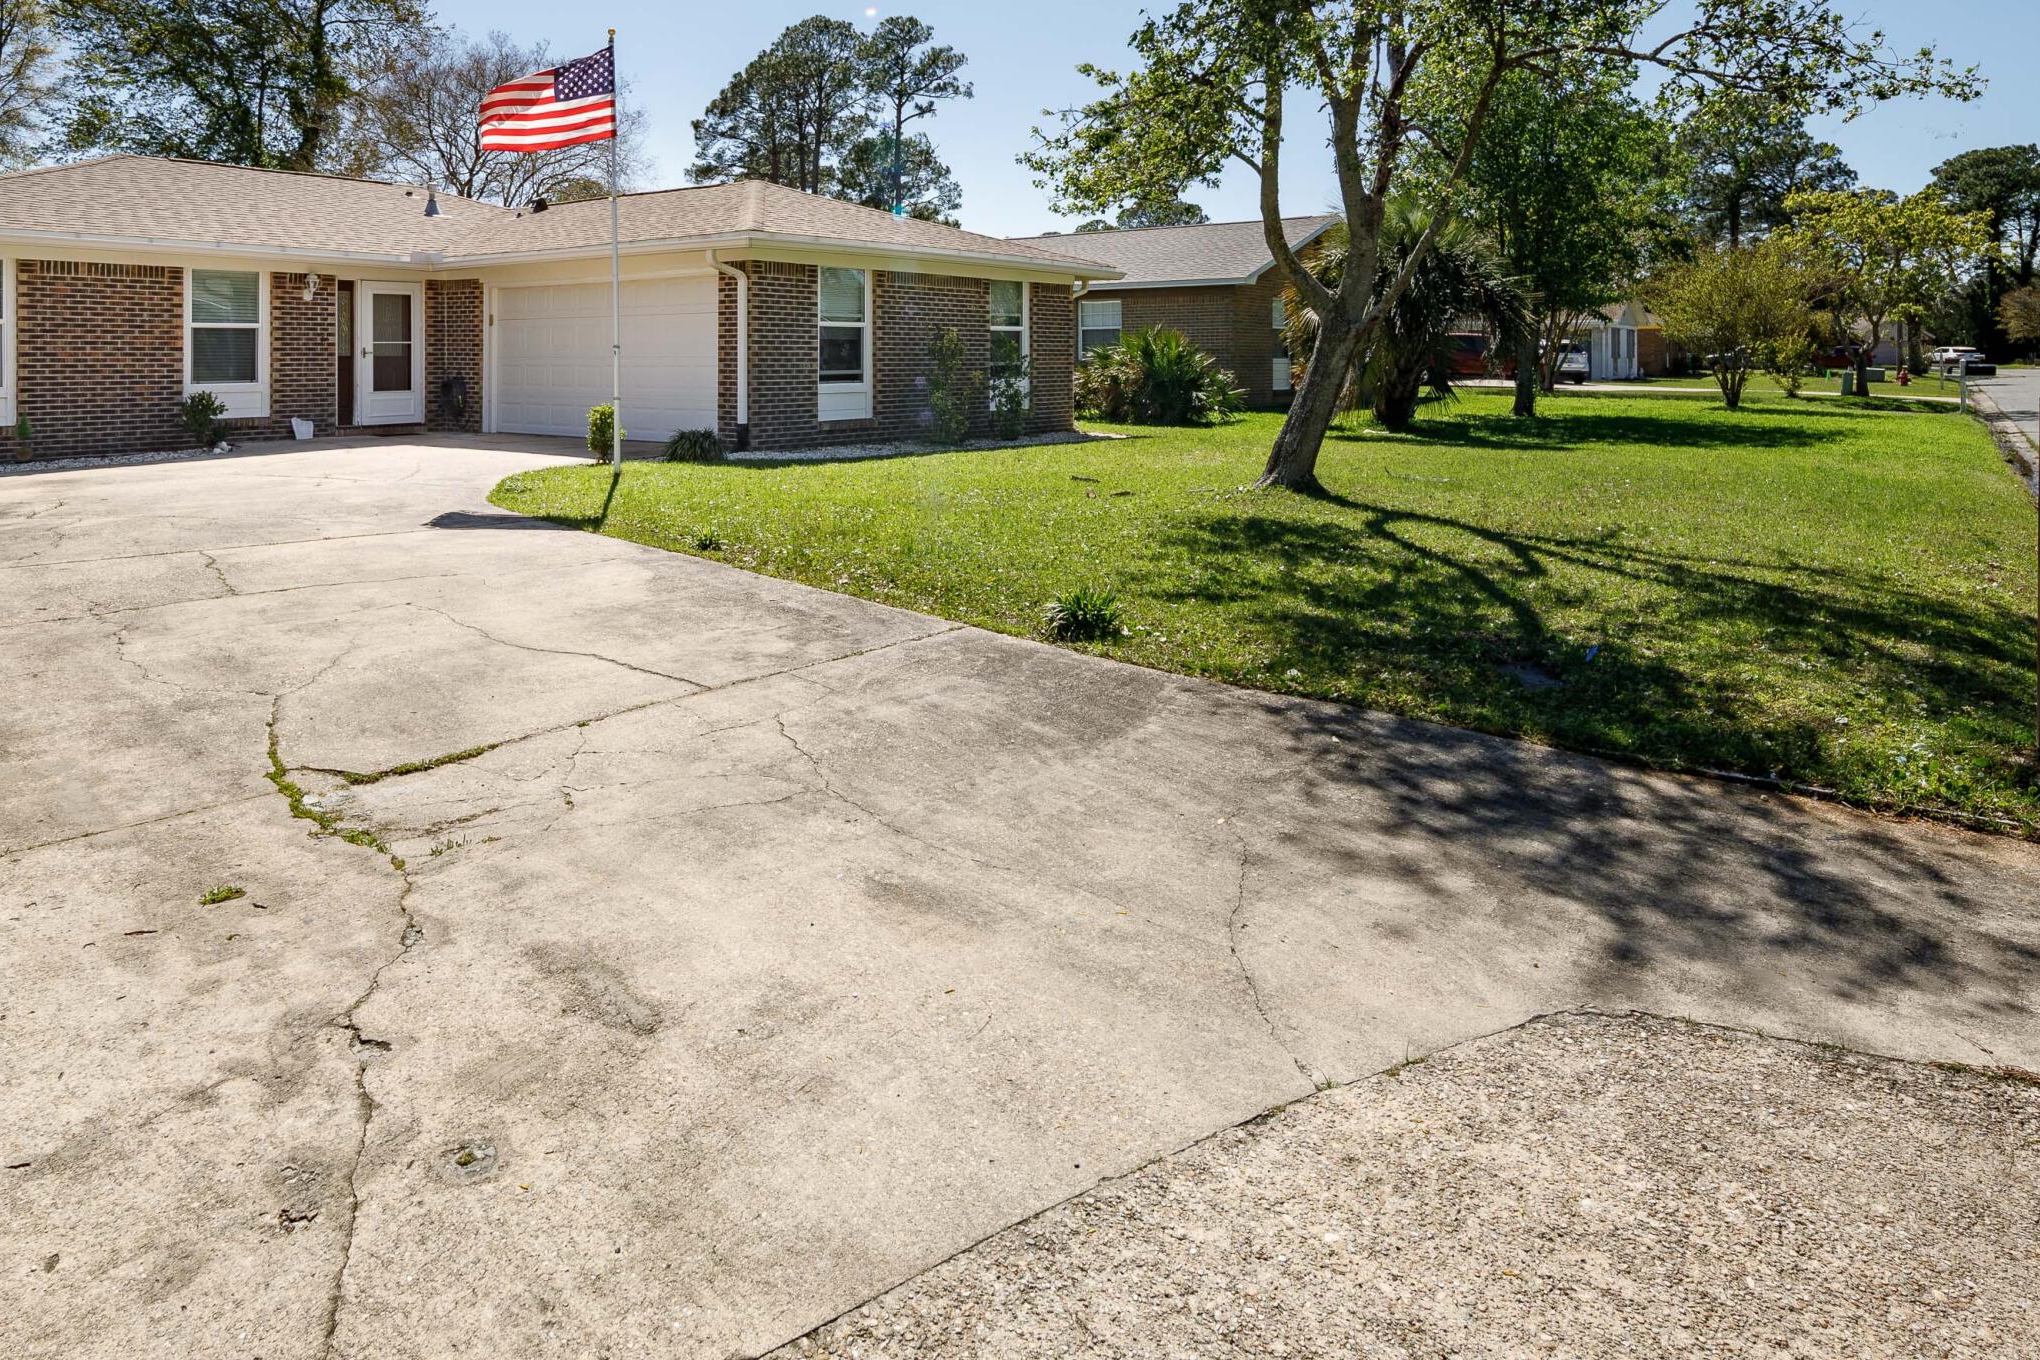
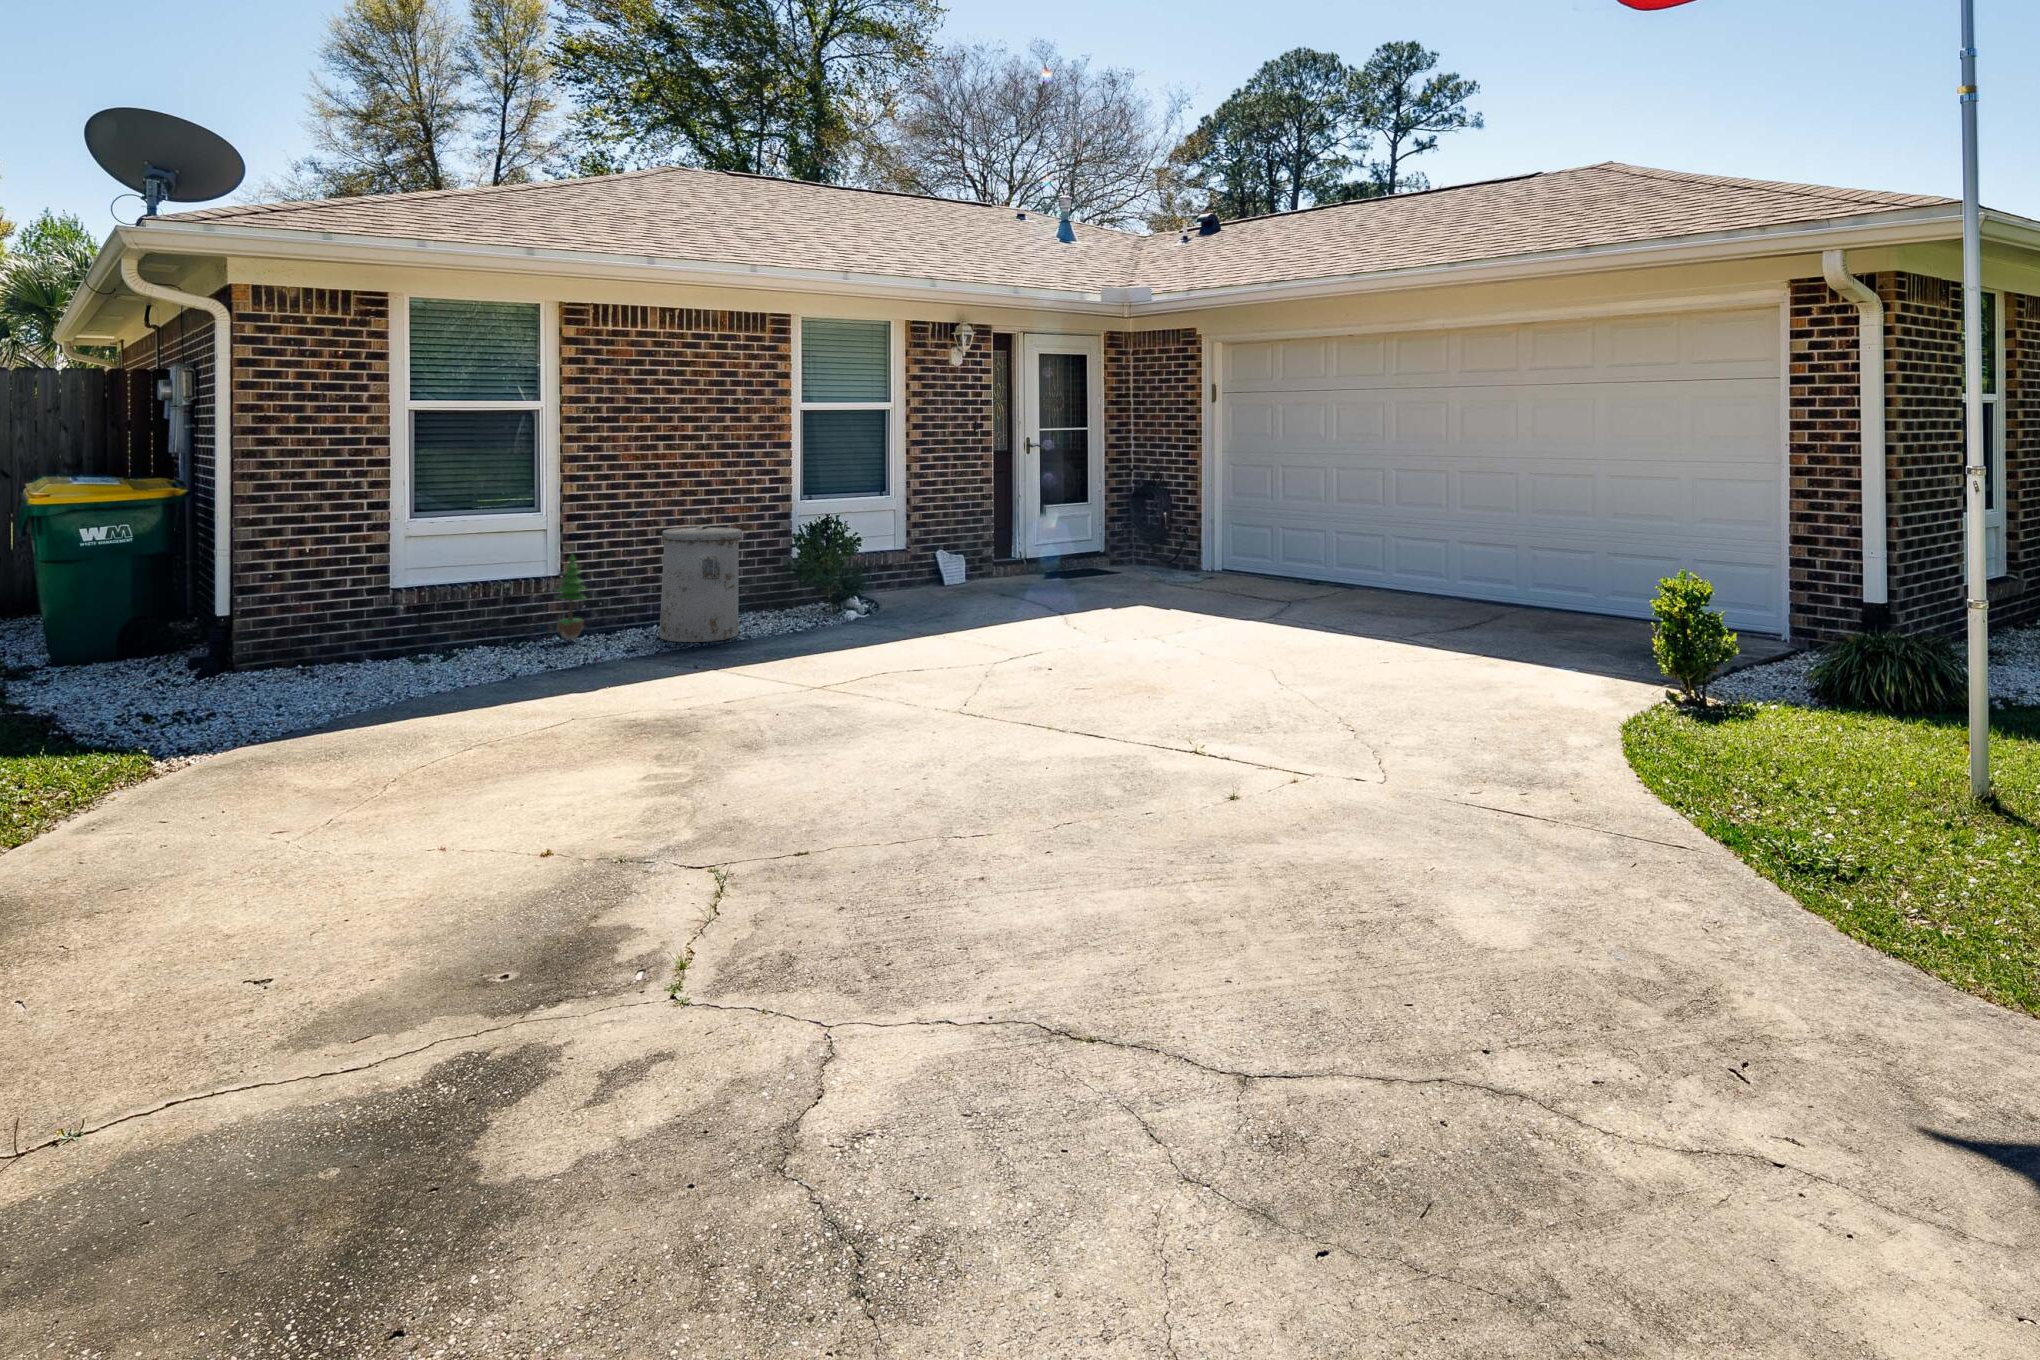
trash can: none [85,396,140,462] -> present [659,526,742,642]

